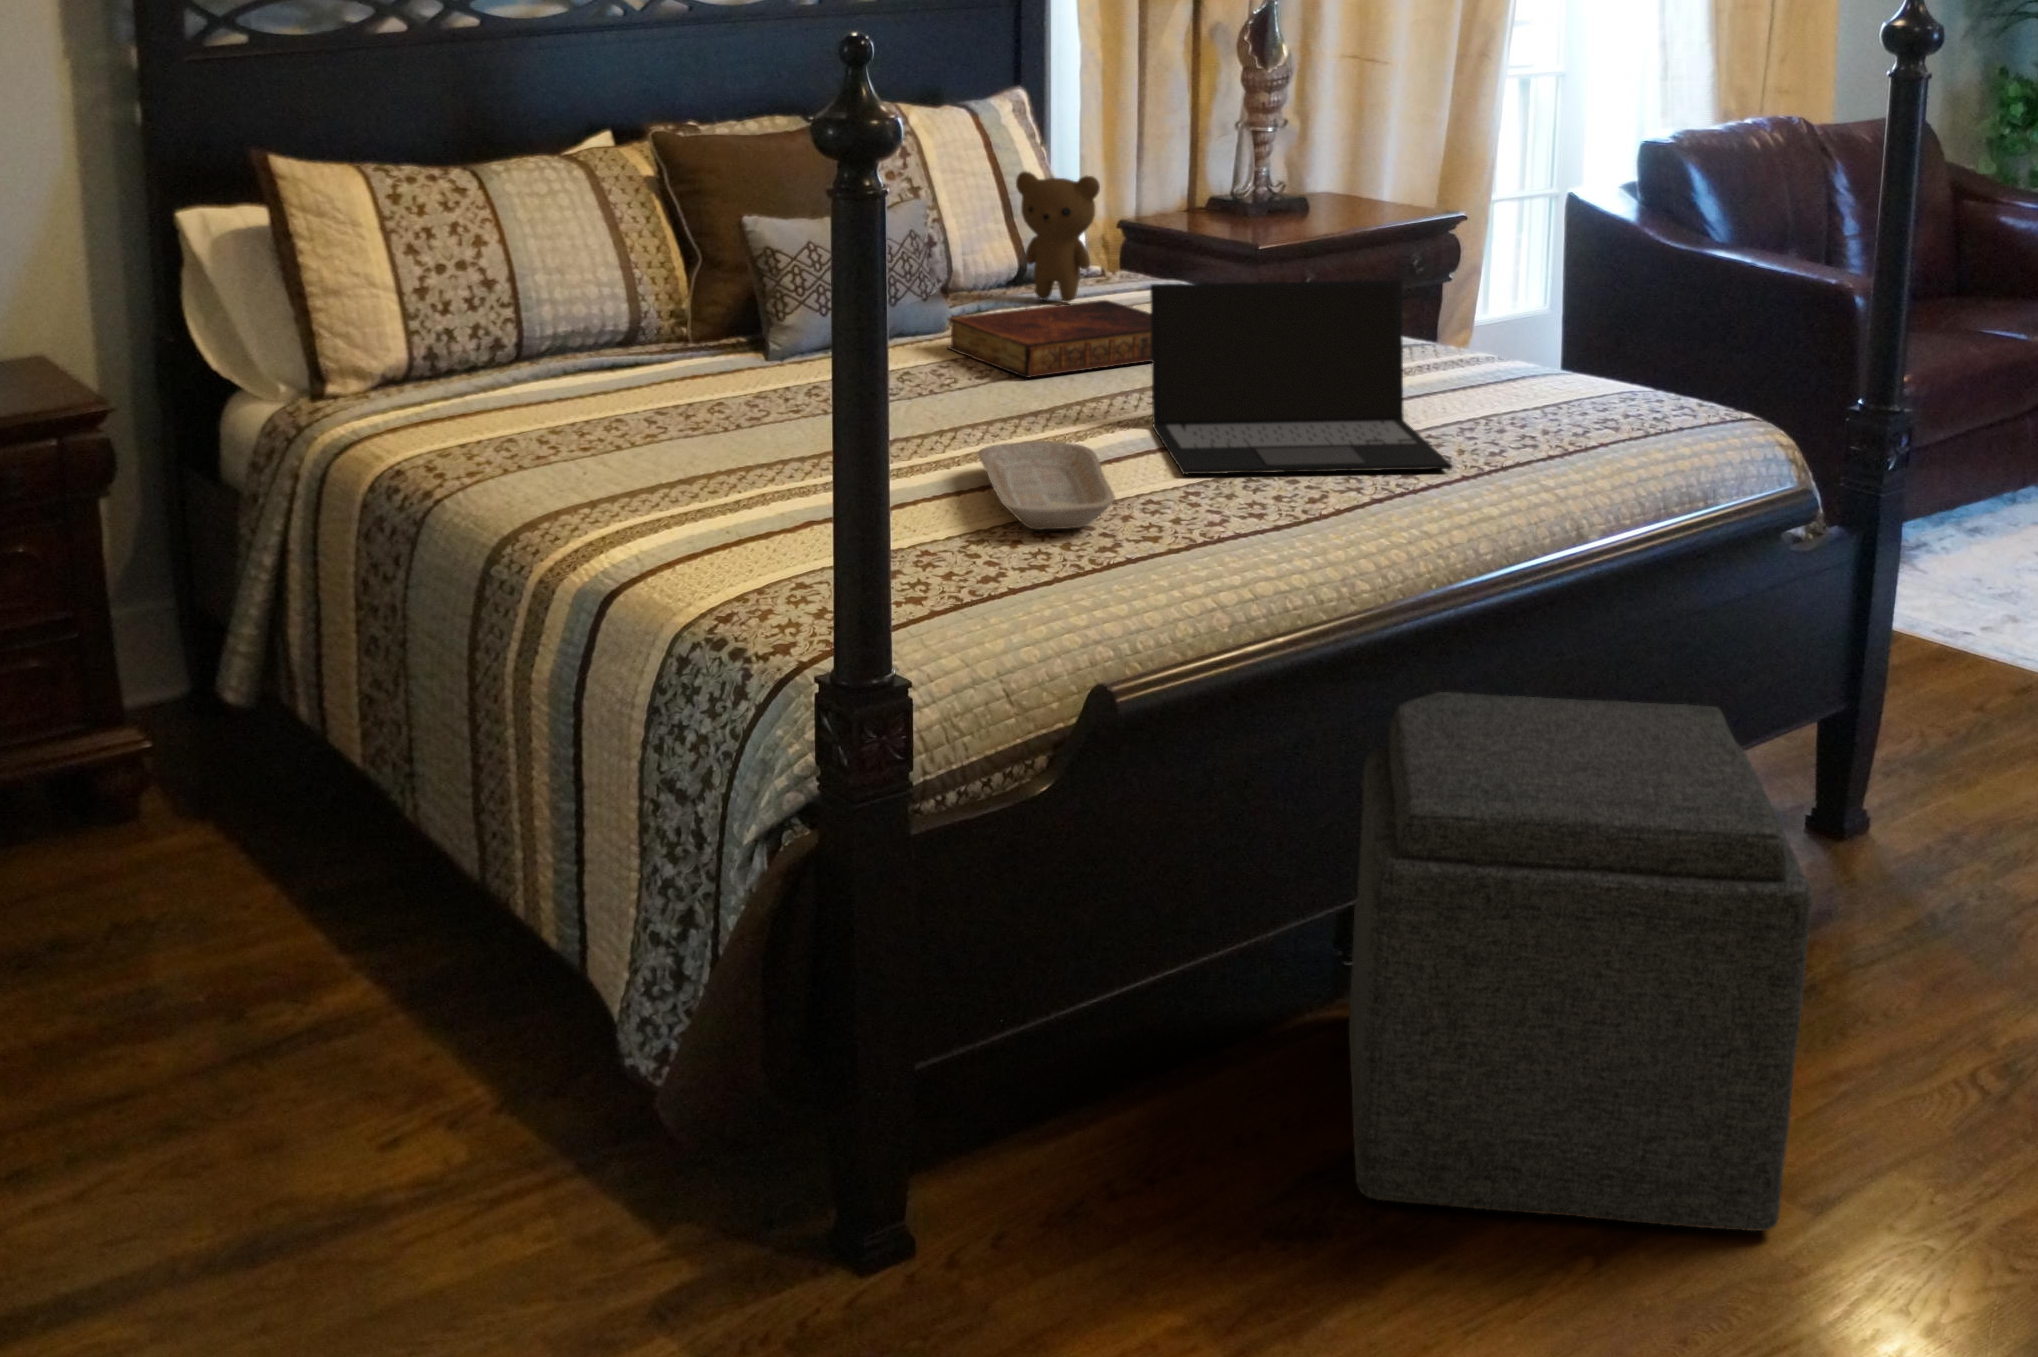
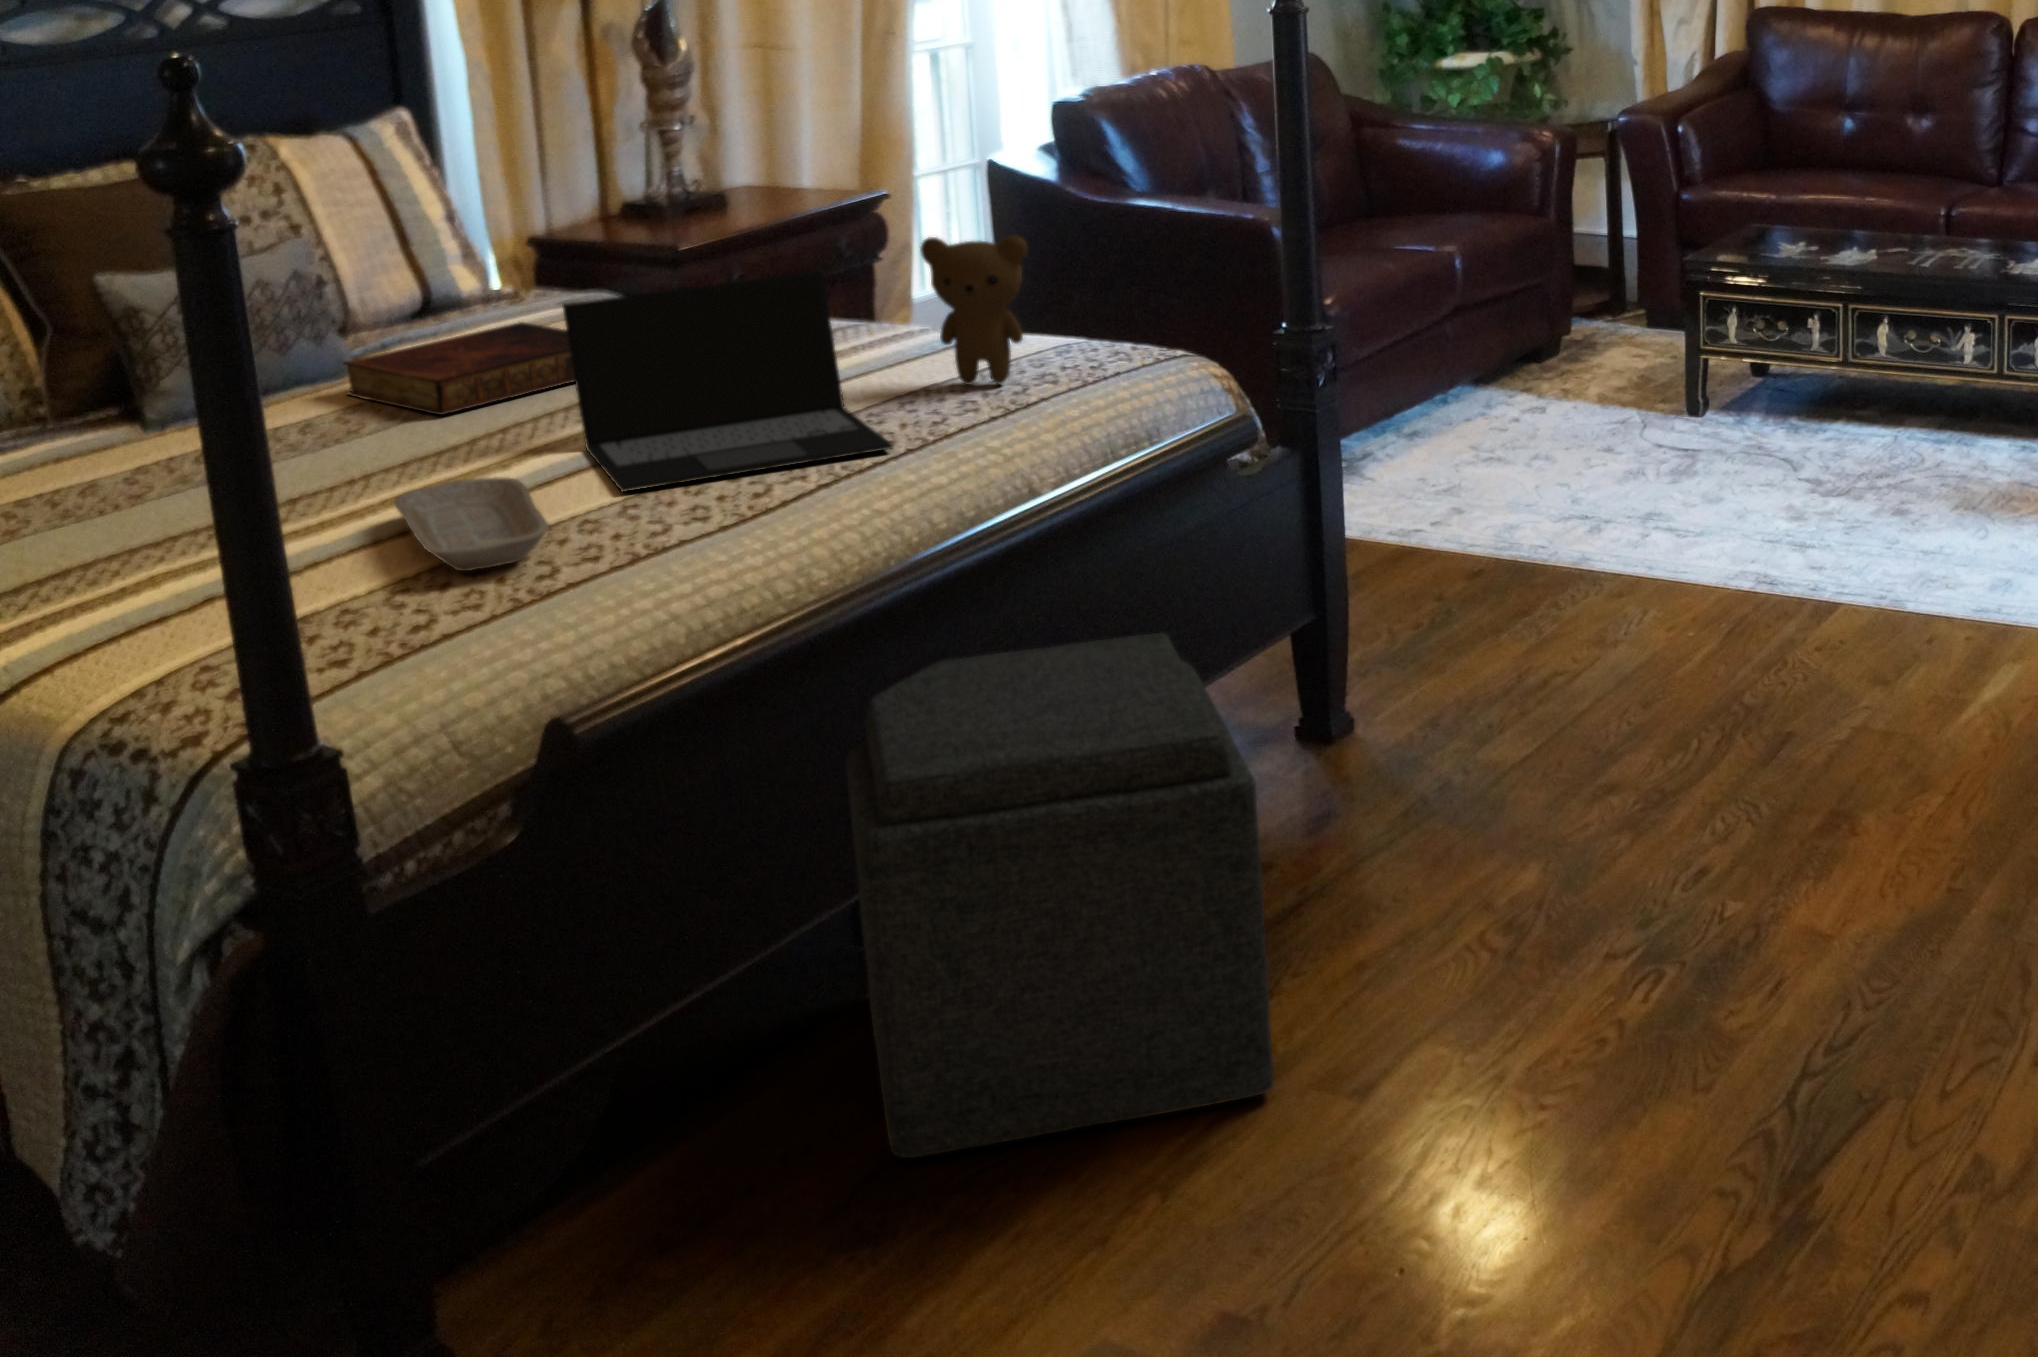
teddy bear: present [1016,172,1100,302] -> present [920,235,1028,385]

